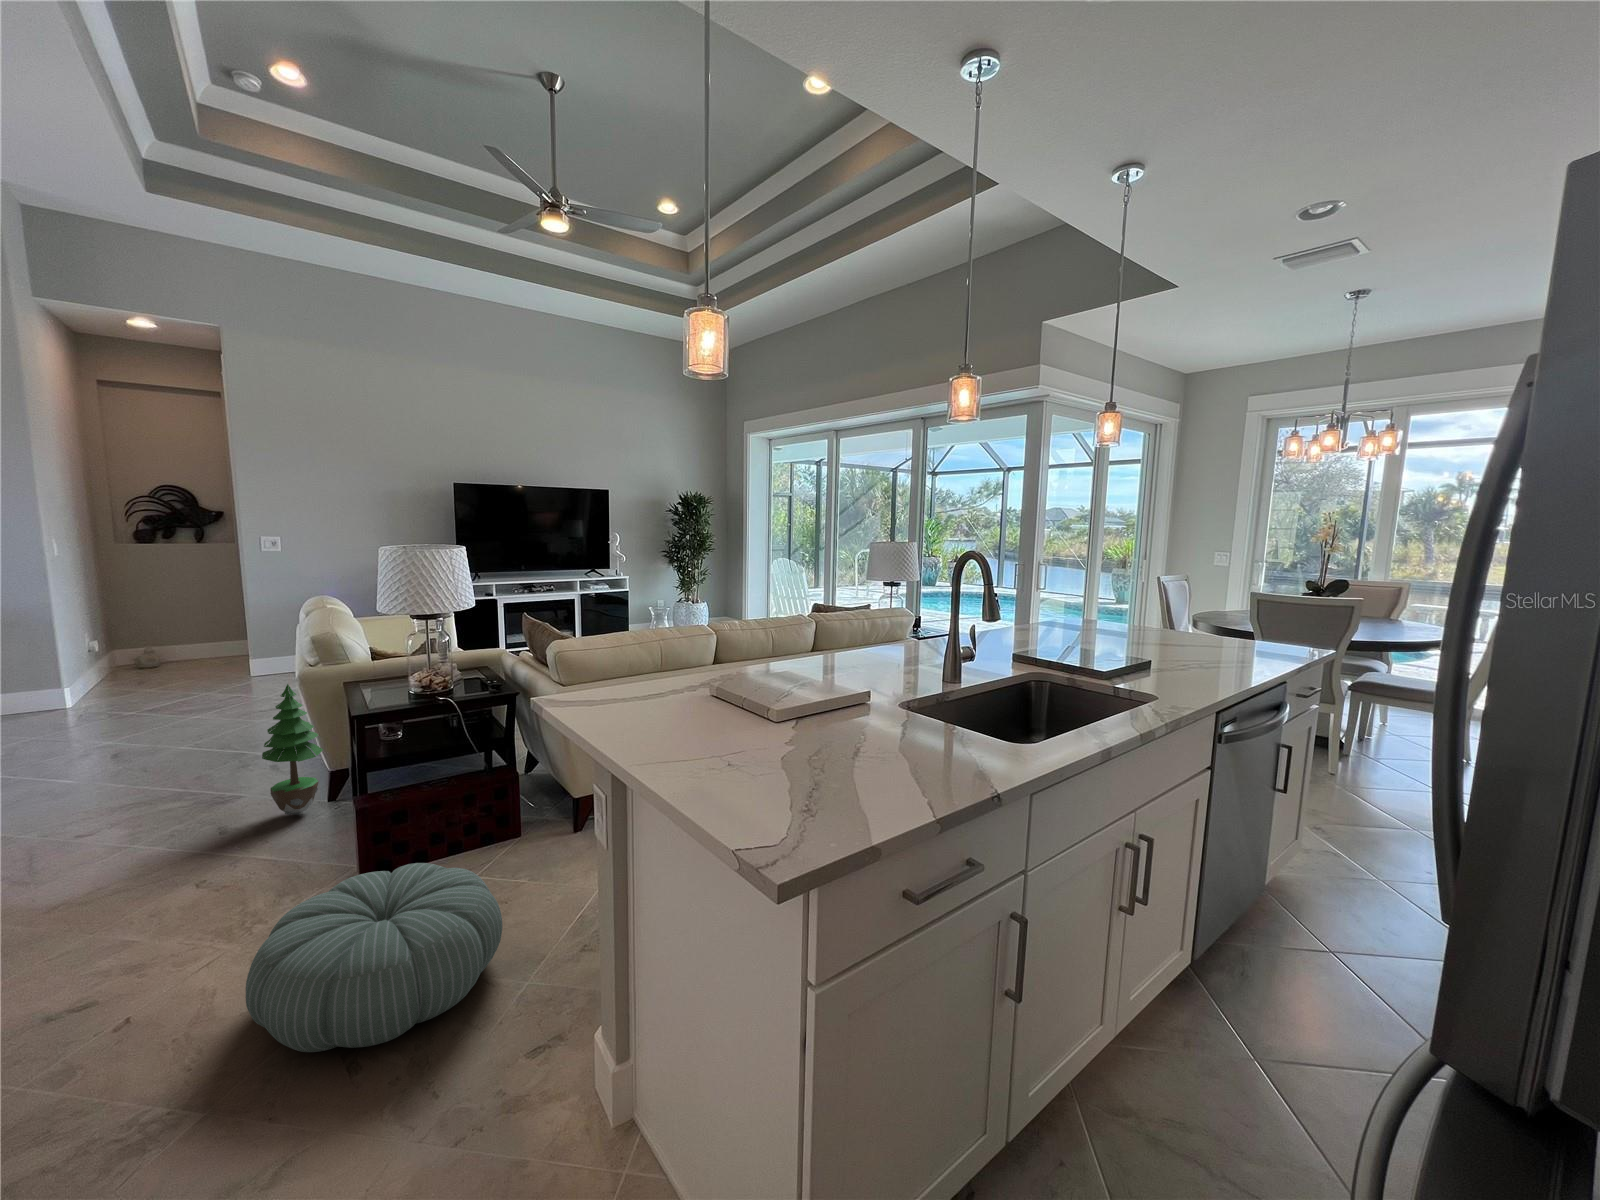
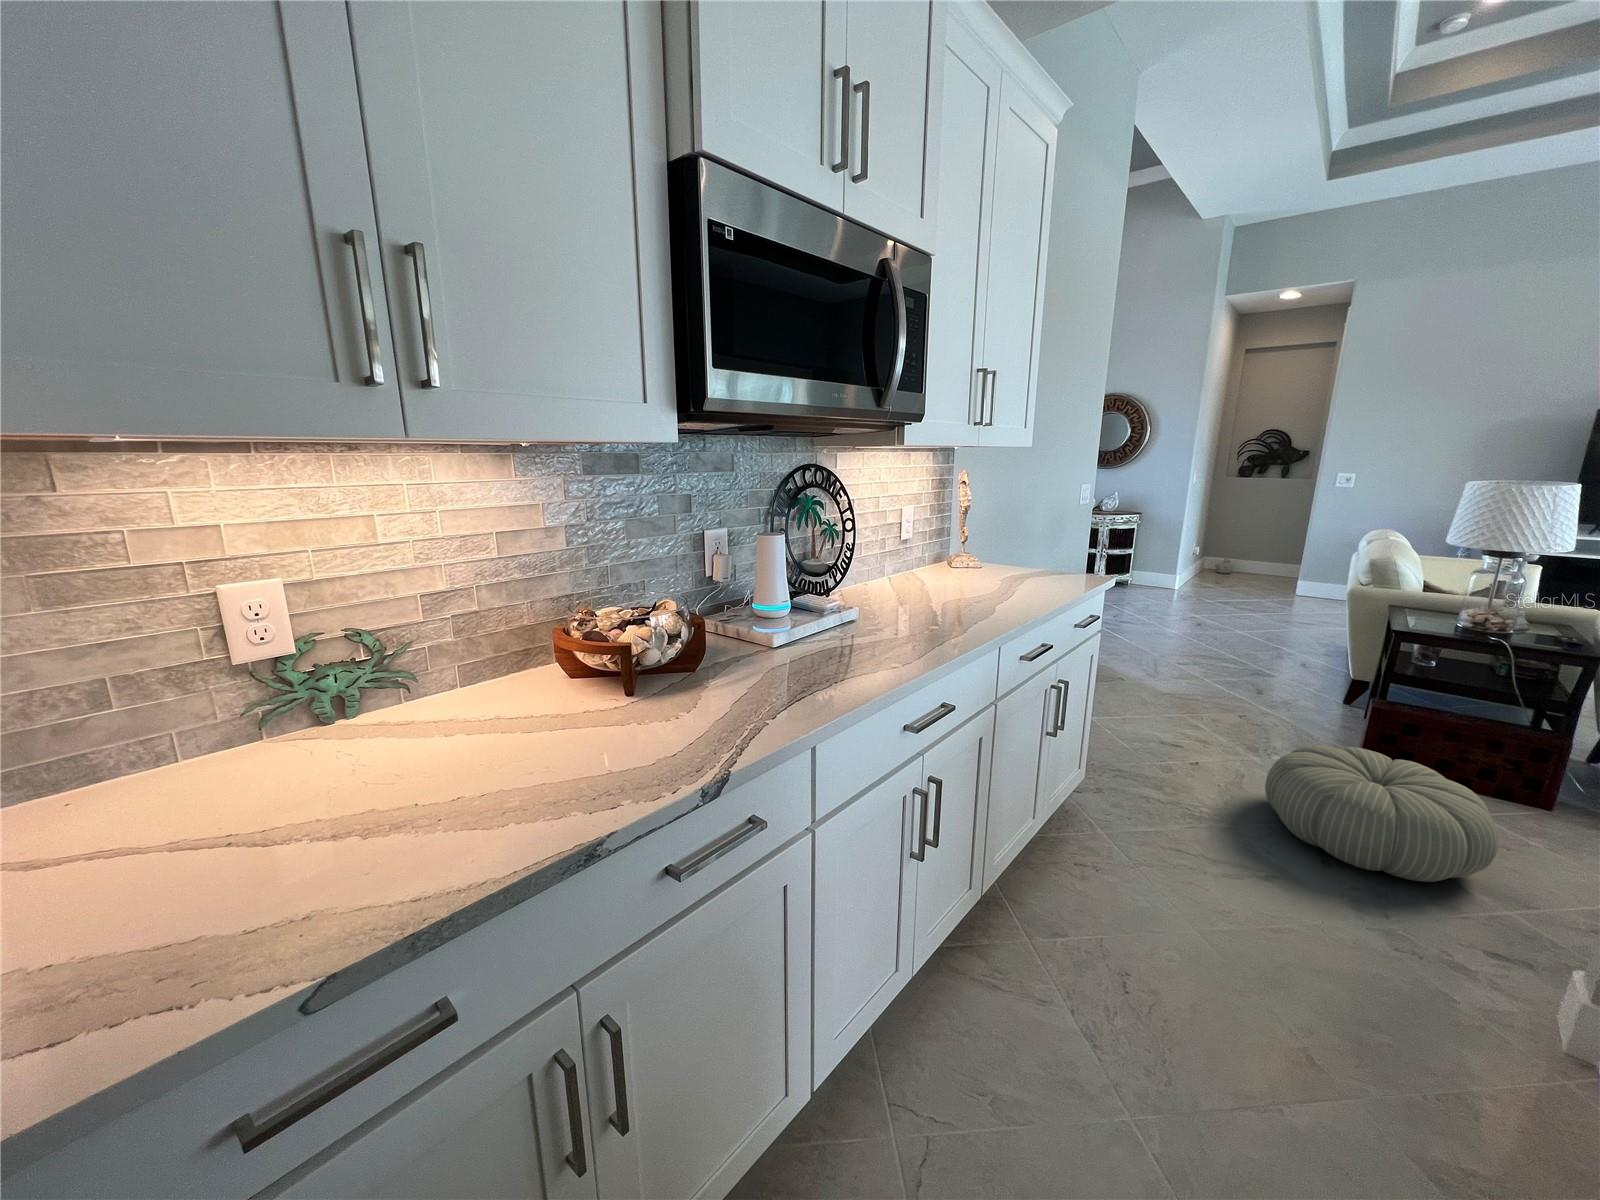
potted tree: present [262,684,323,815] -> none [1302,594,1354,703]

